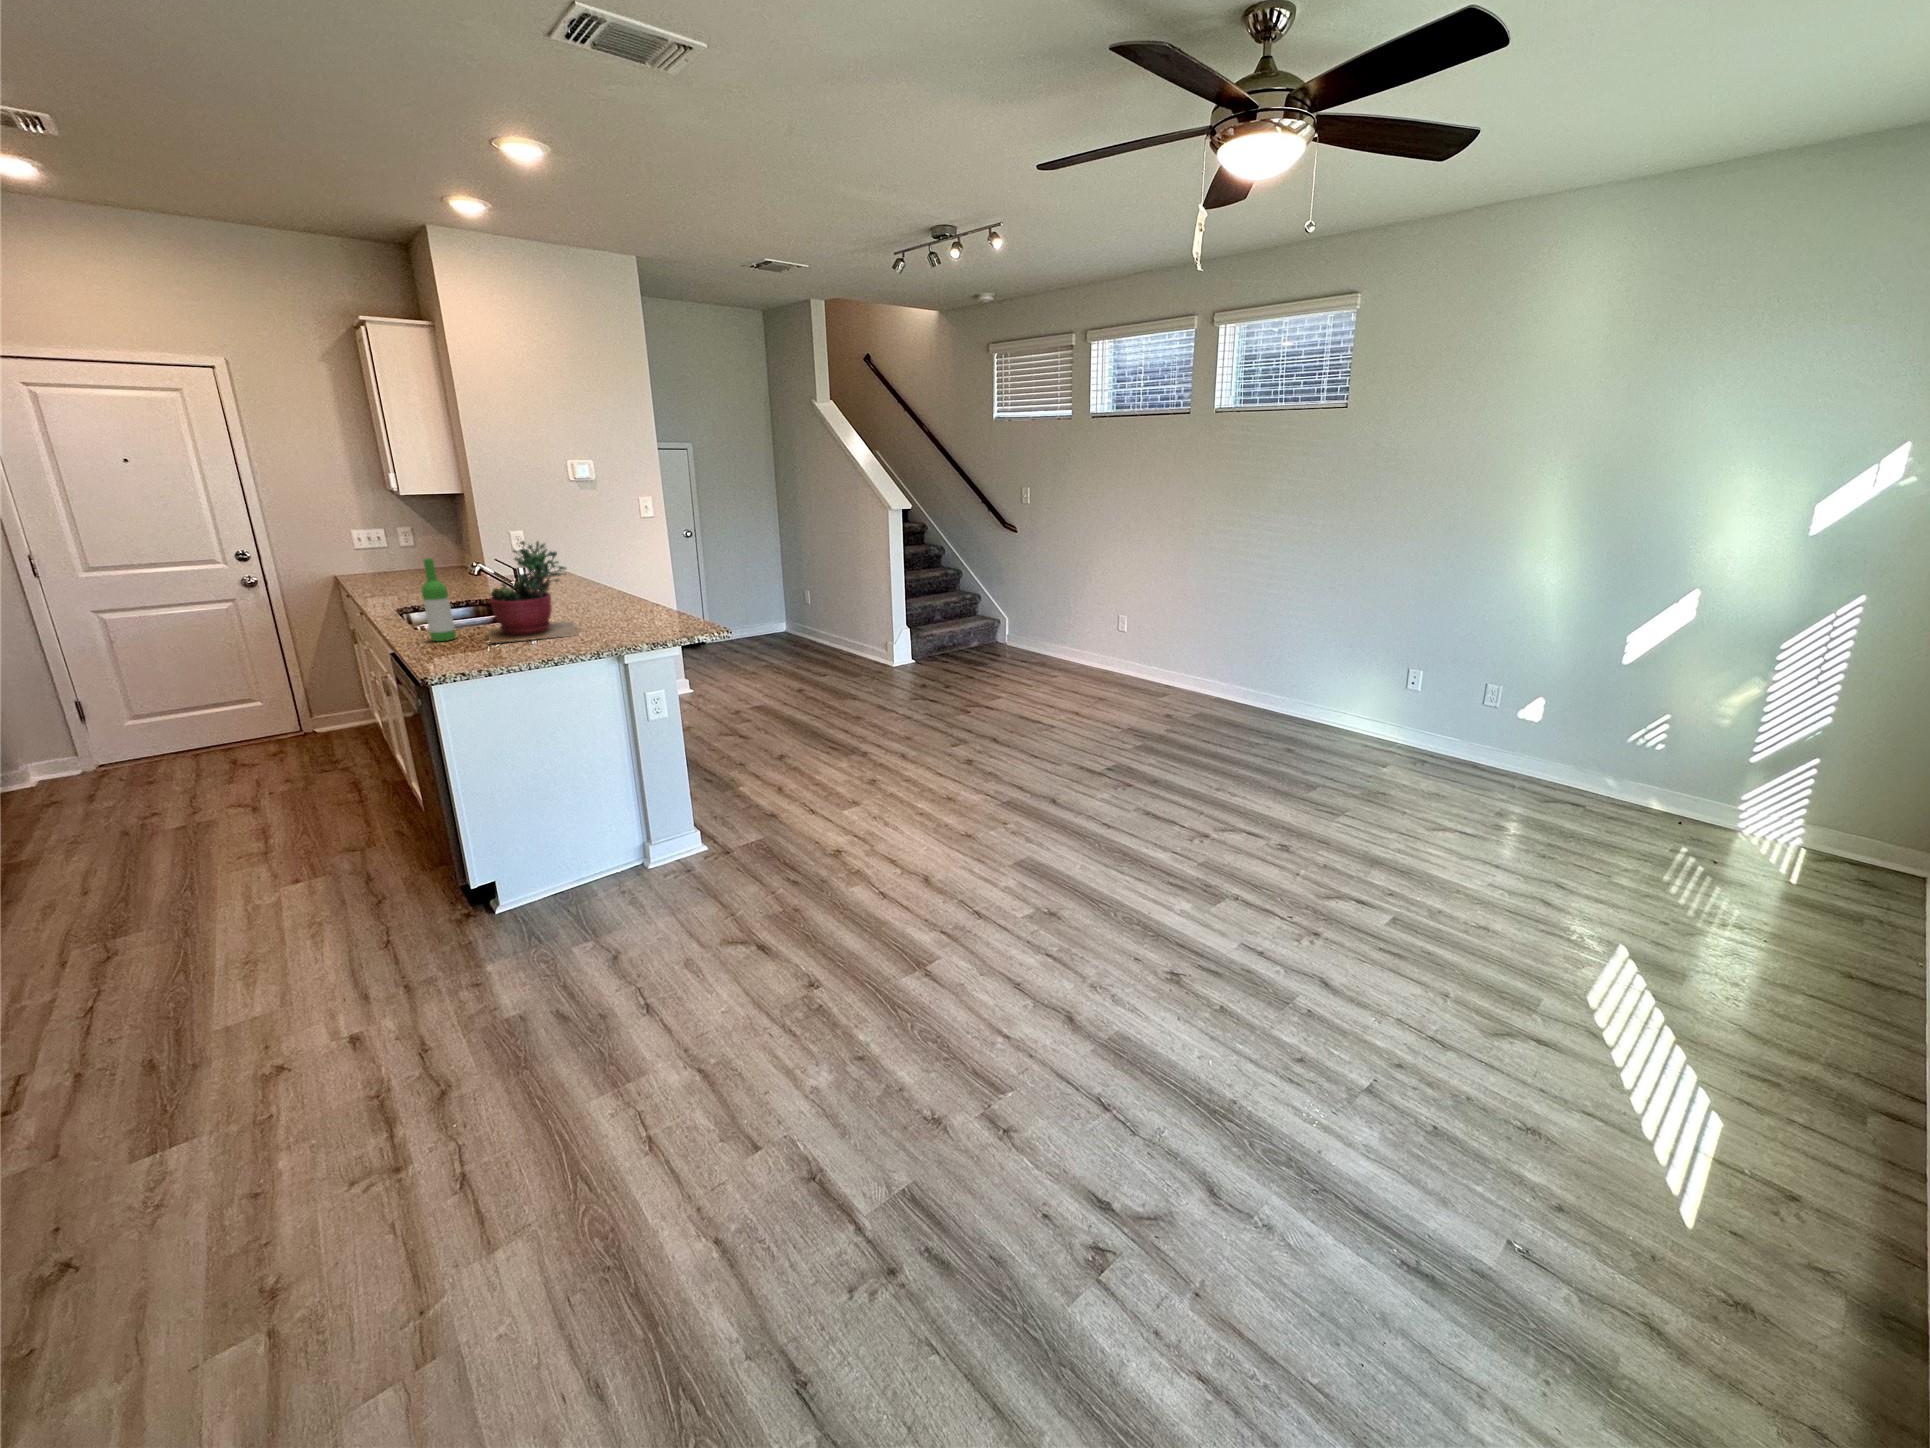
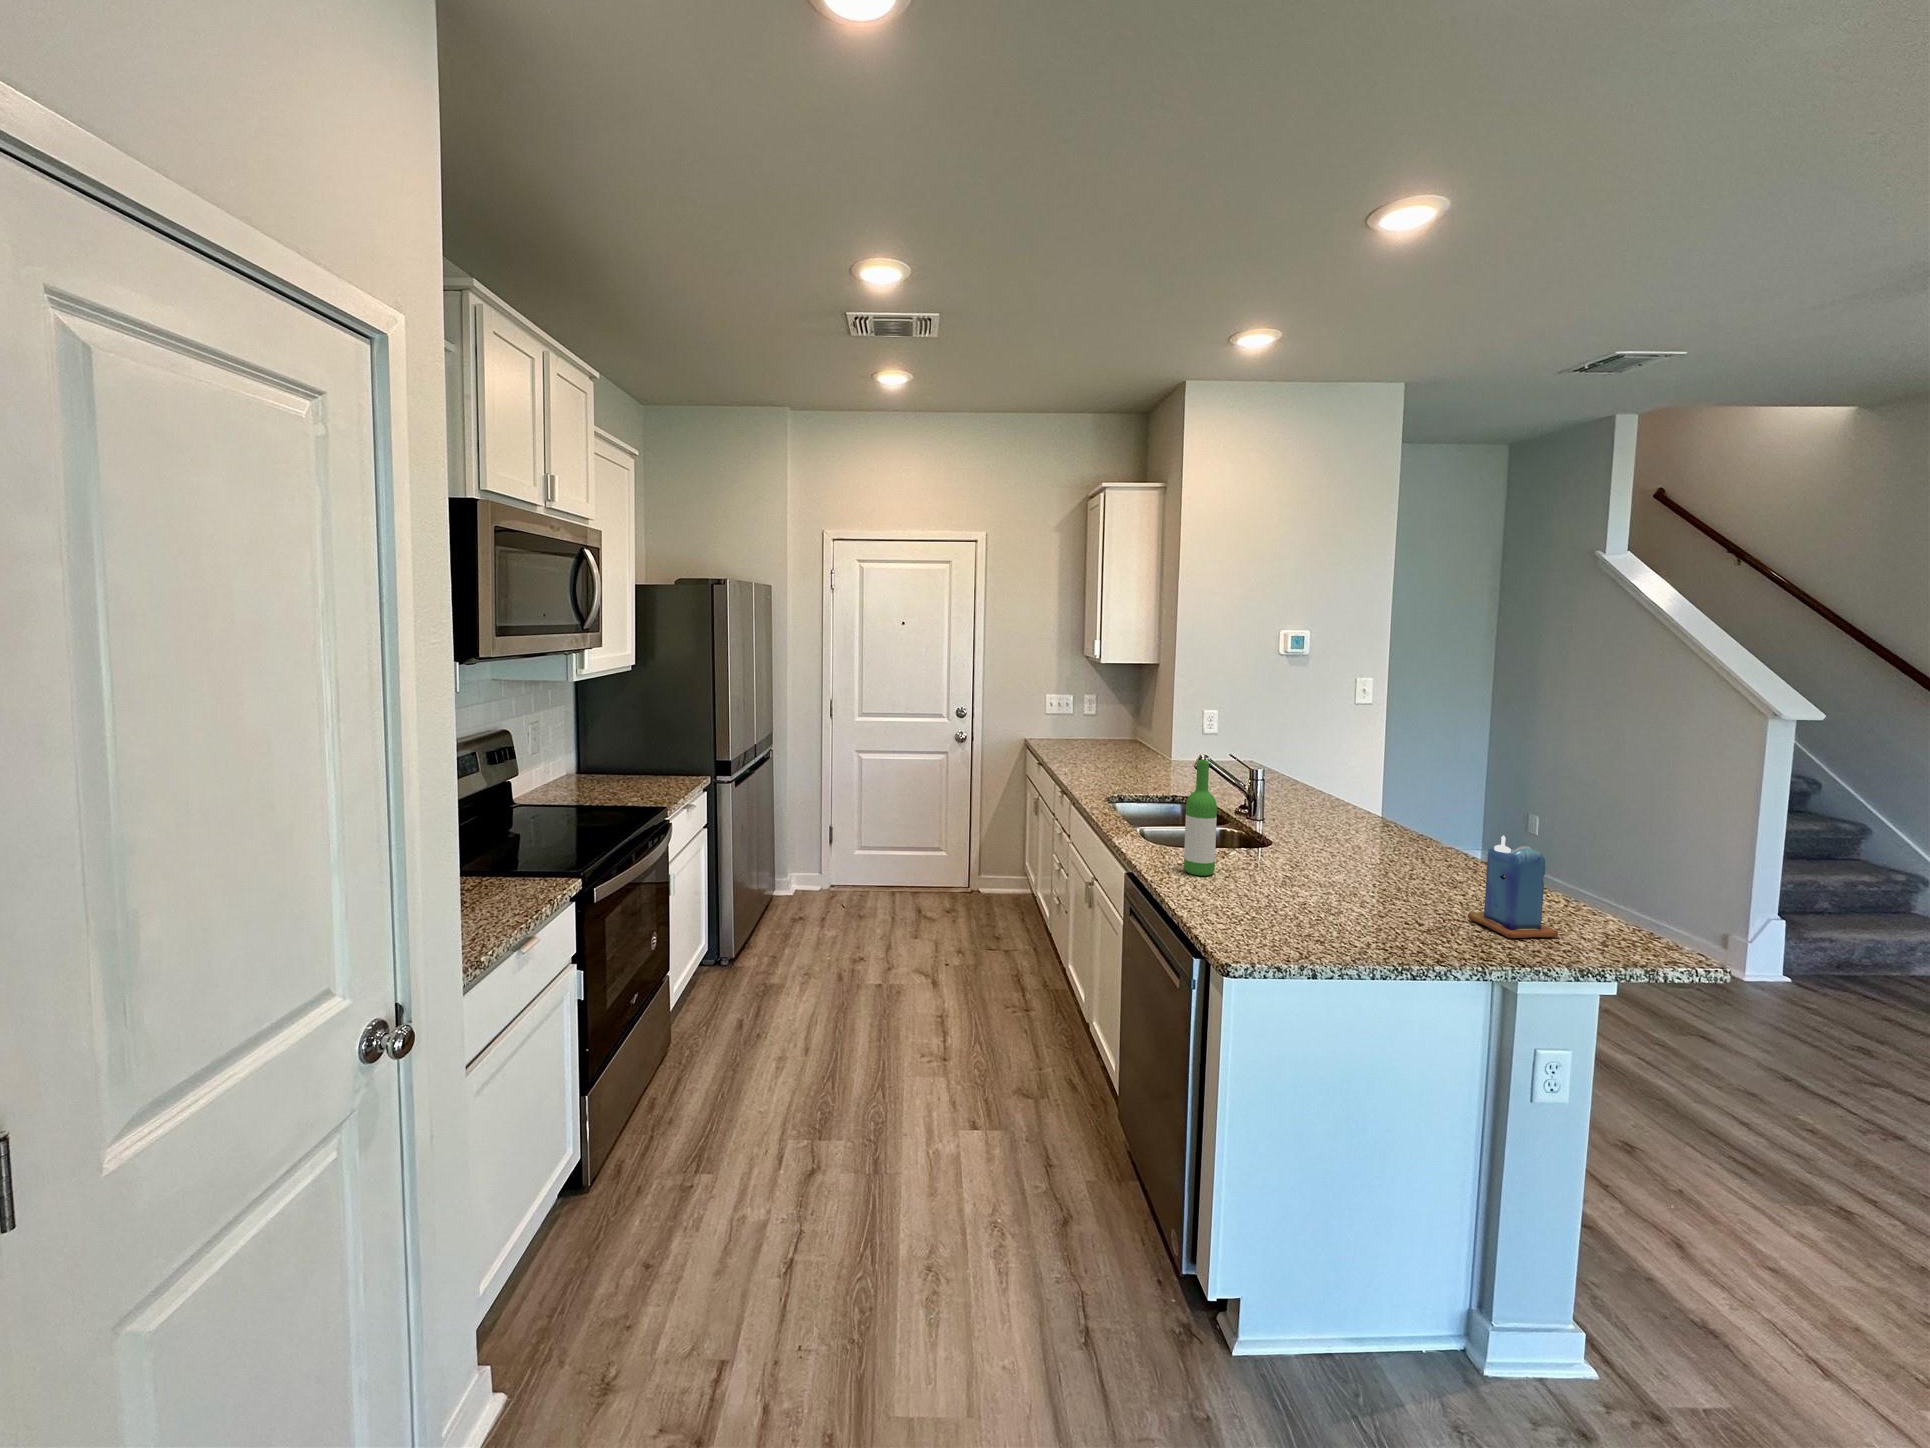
succulent plant: present [489,541,578,644] -> none [1254,748,1408,912]
candle: none [611,580,653,636] -> present [1468,835,1558,938]

